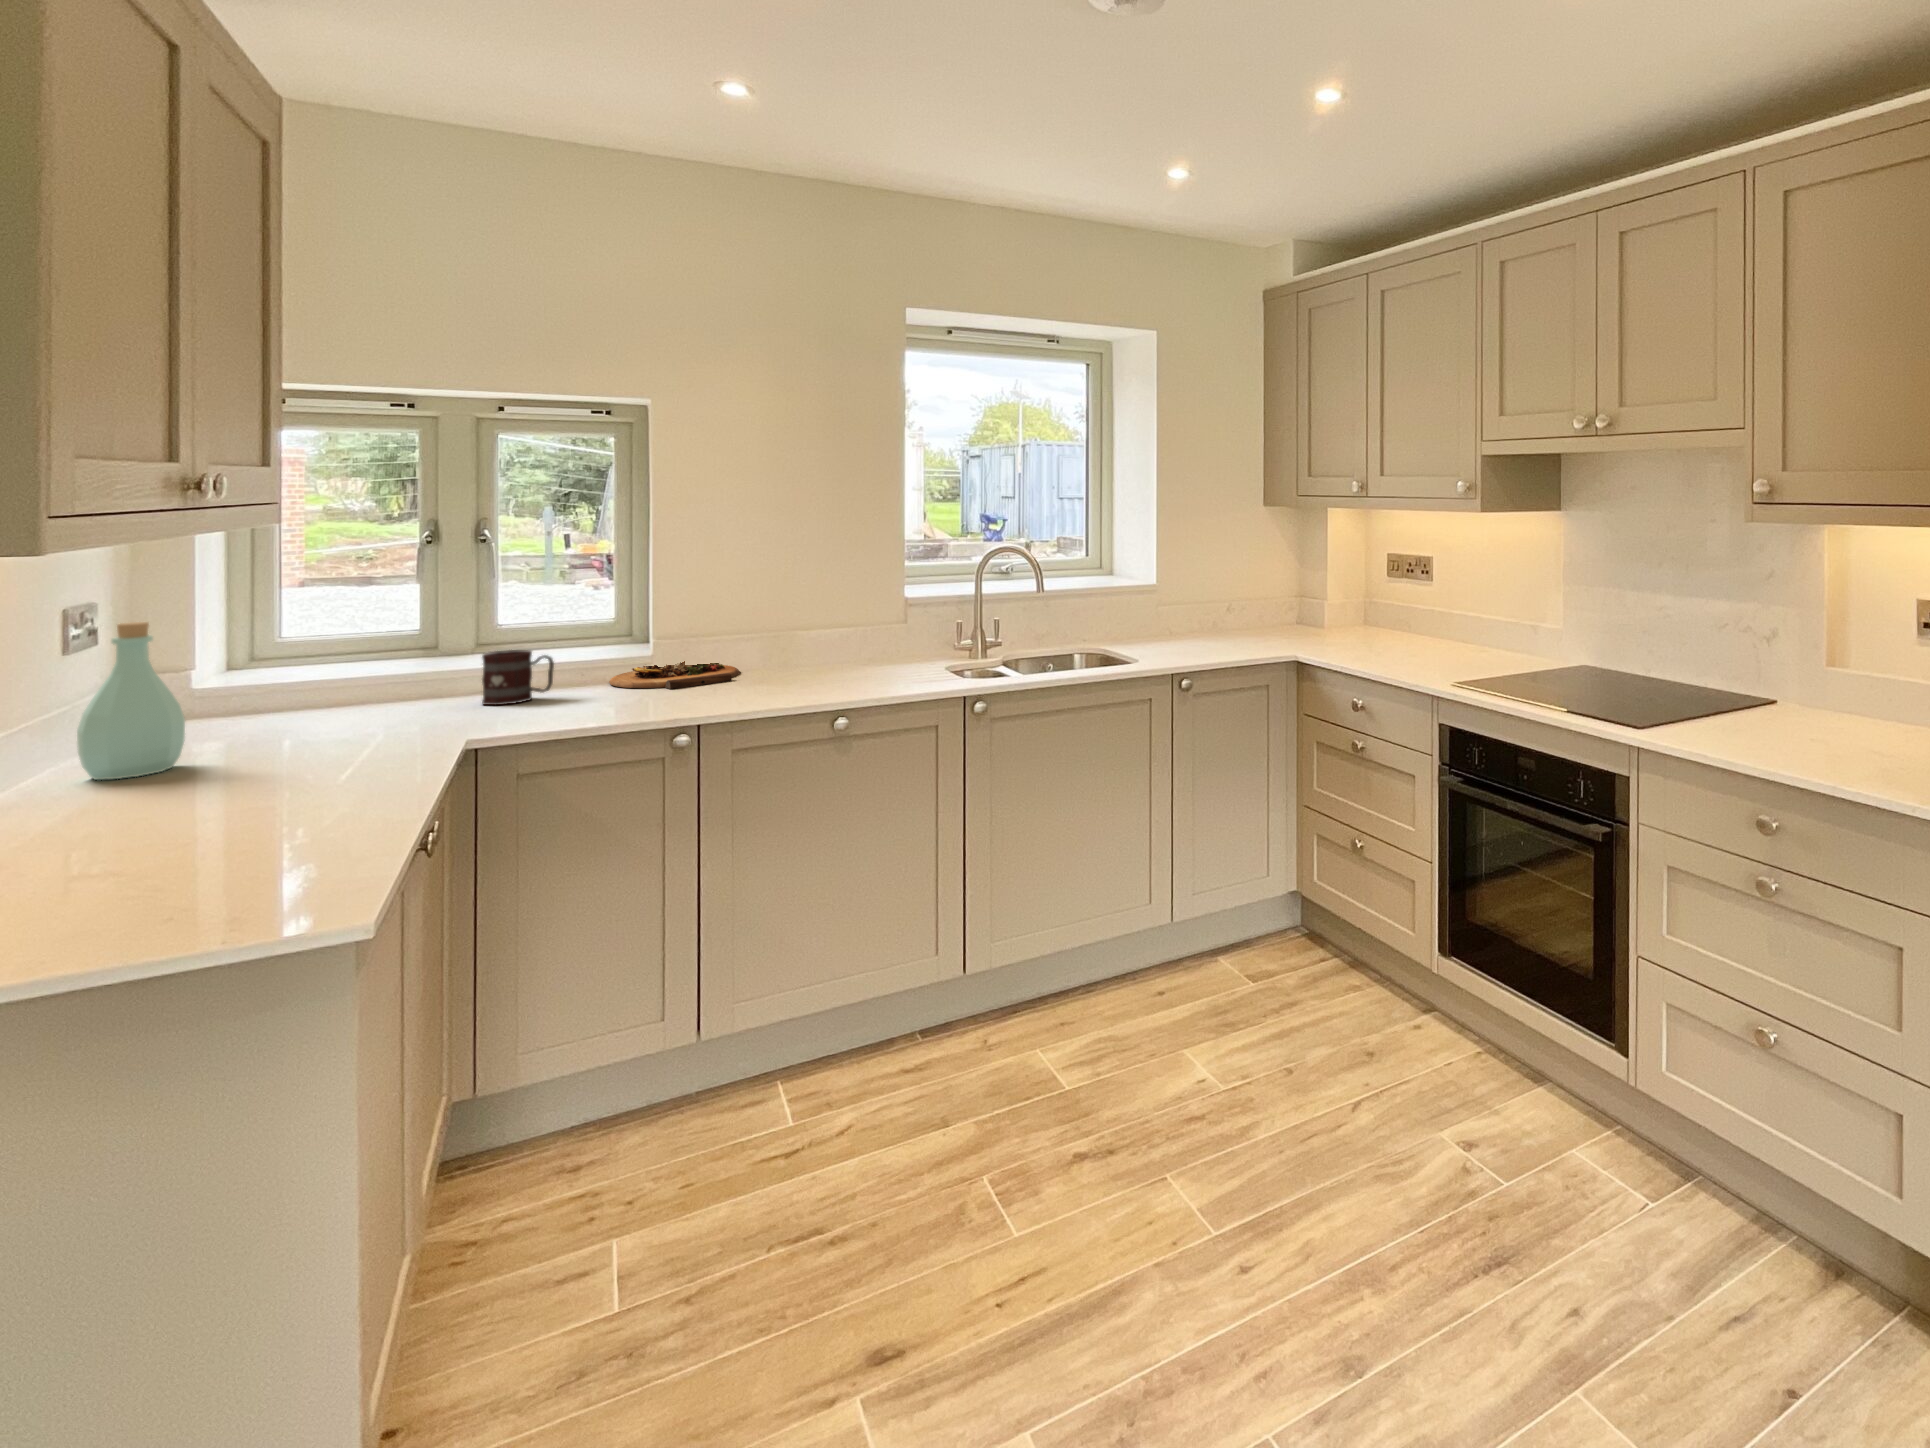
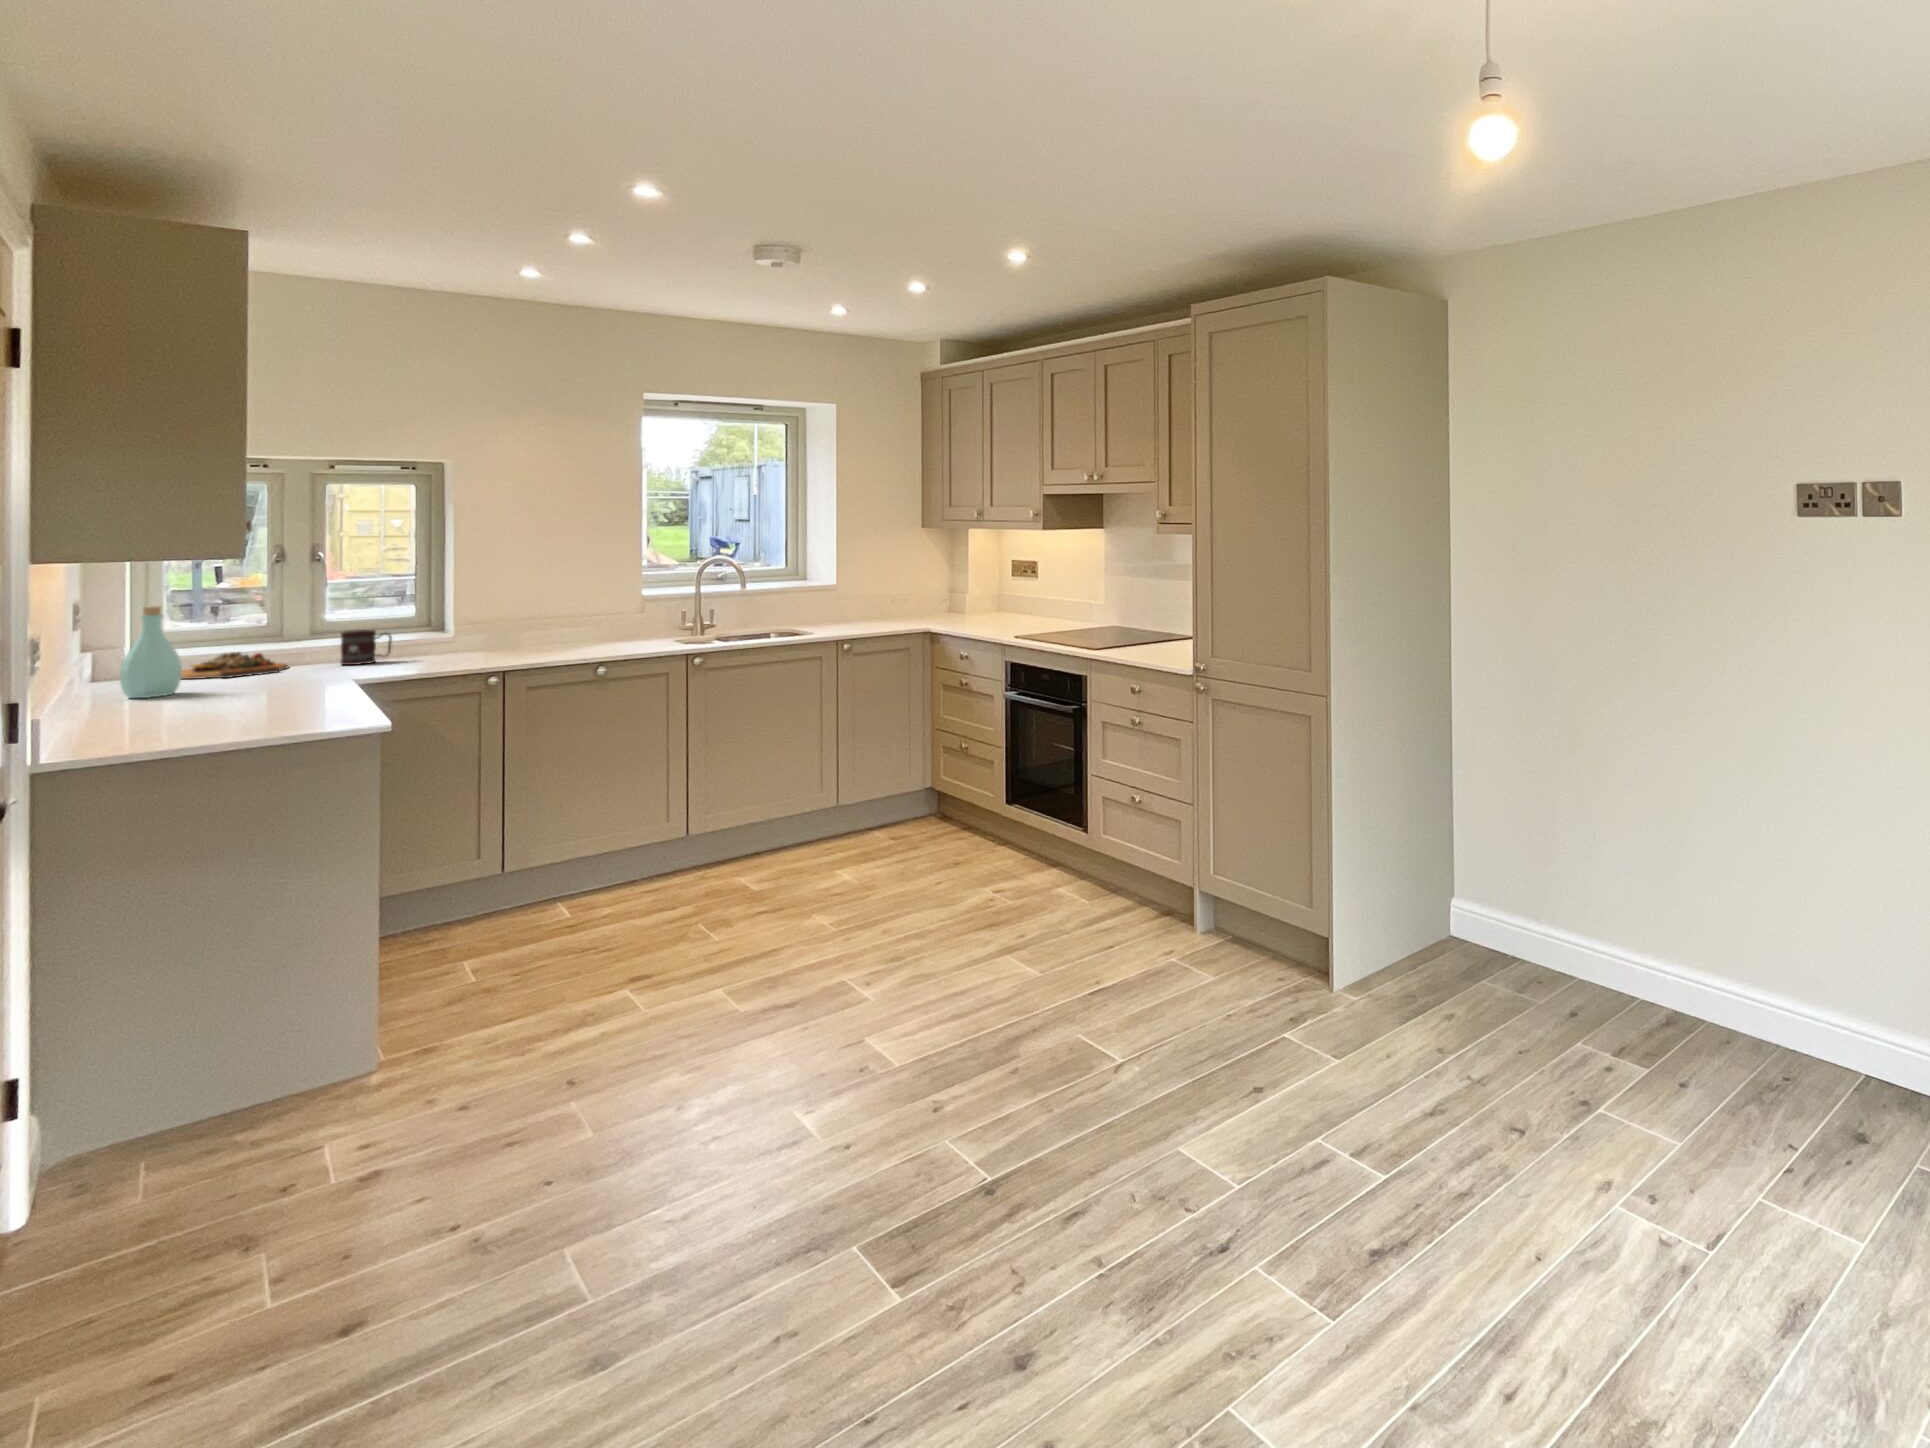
cutting board: present [609,661,740,689] -> present [182,652,288,679]

